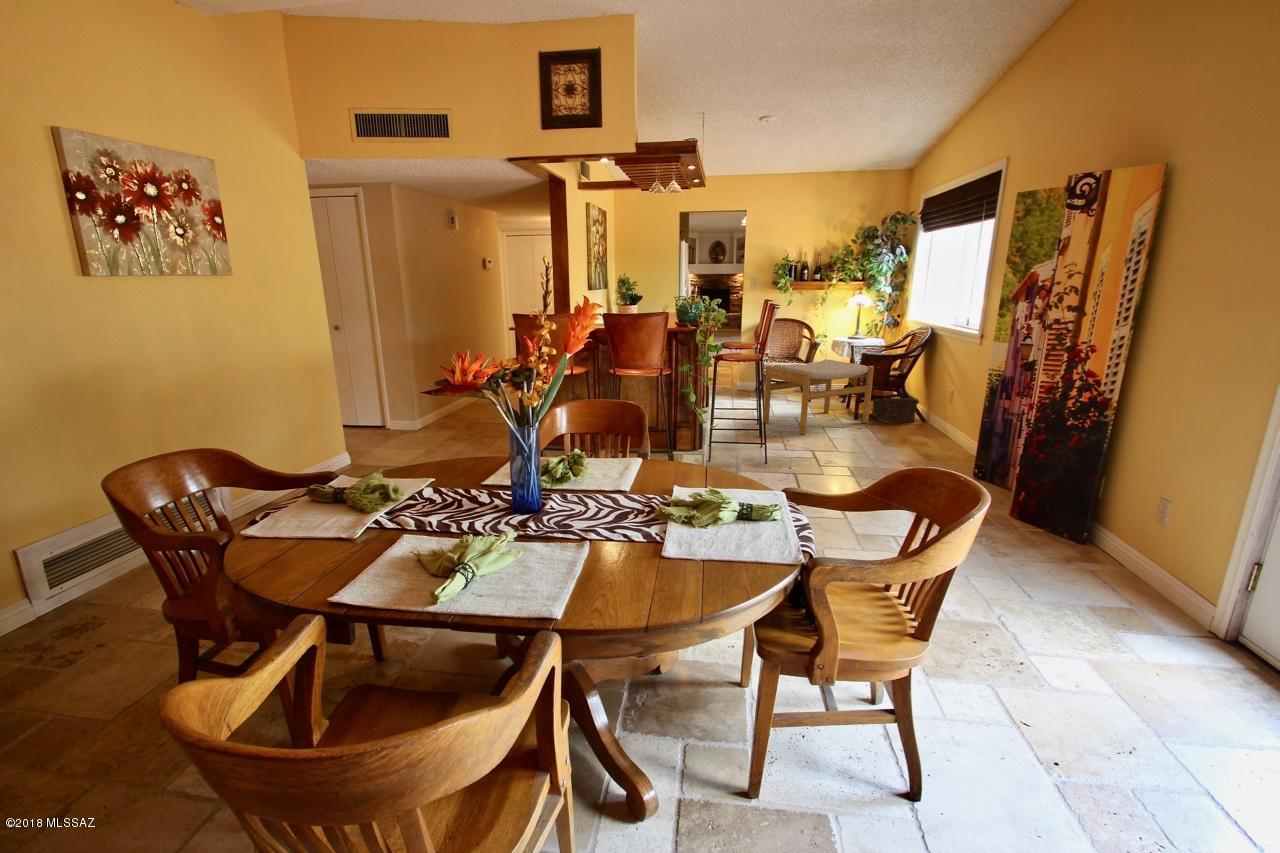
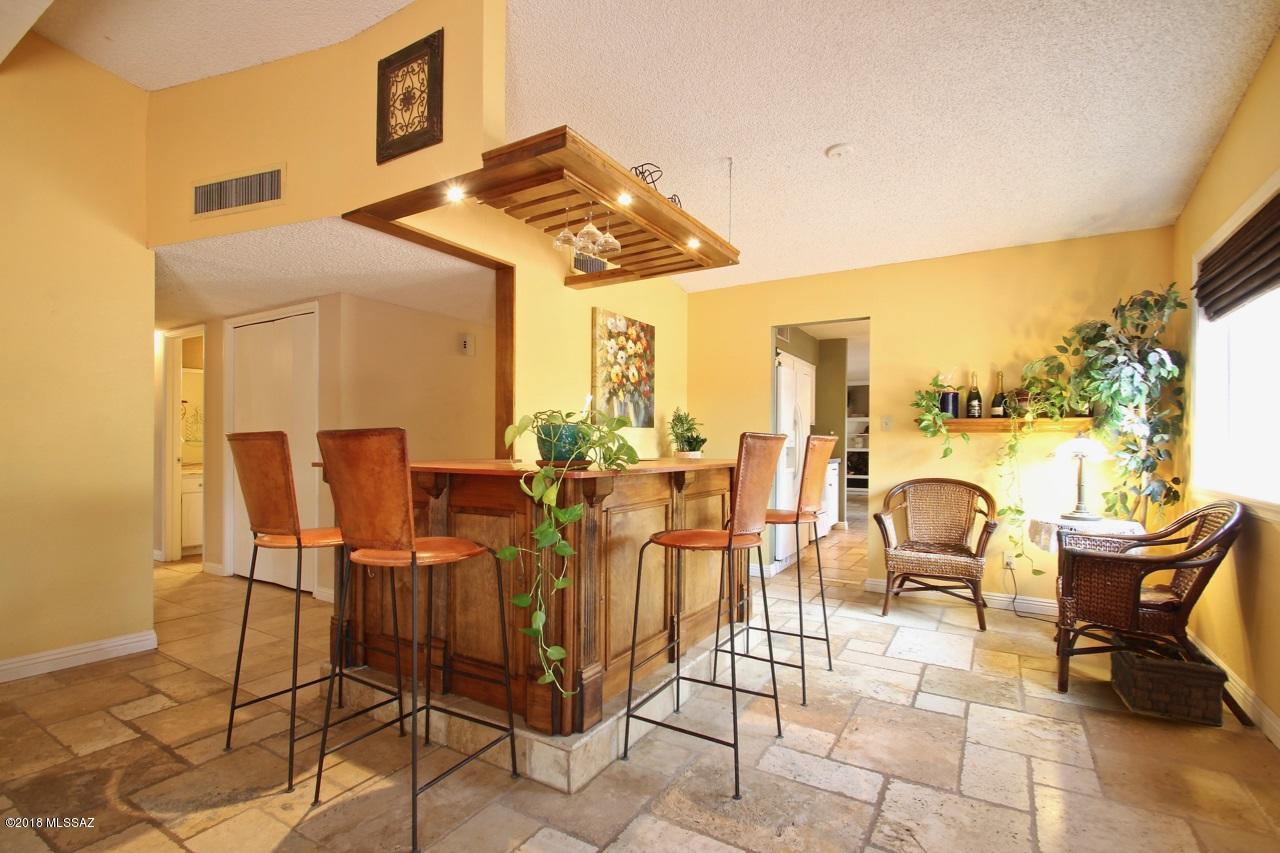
footstool: present [763,360,874,434] -> none [844,555,1088,713]

